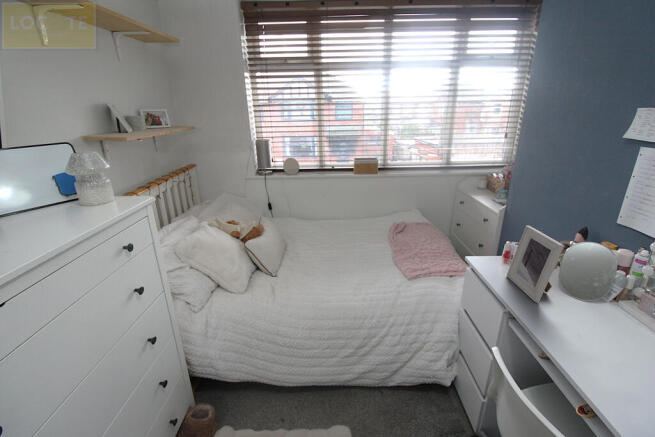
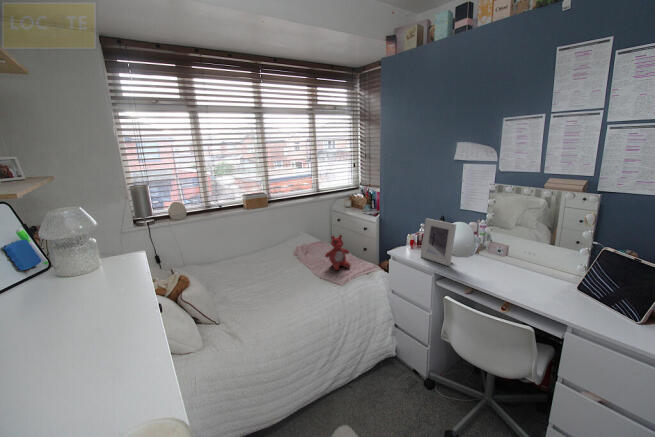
stuffed bear: none [406,220,437,261] -> present [325,235,350,270]

